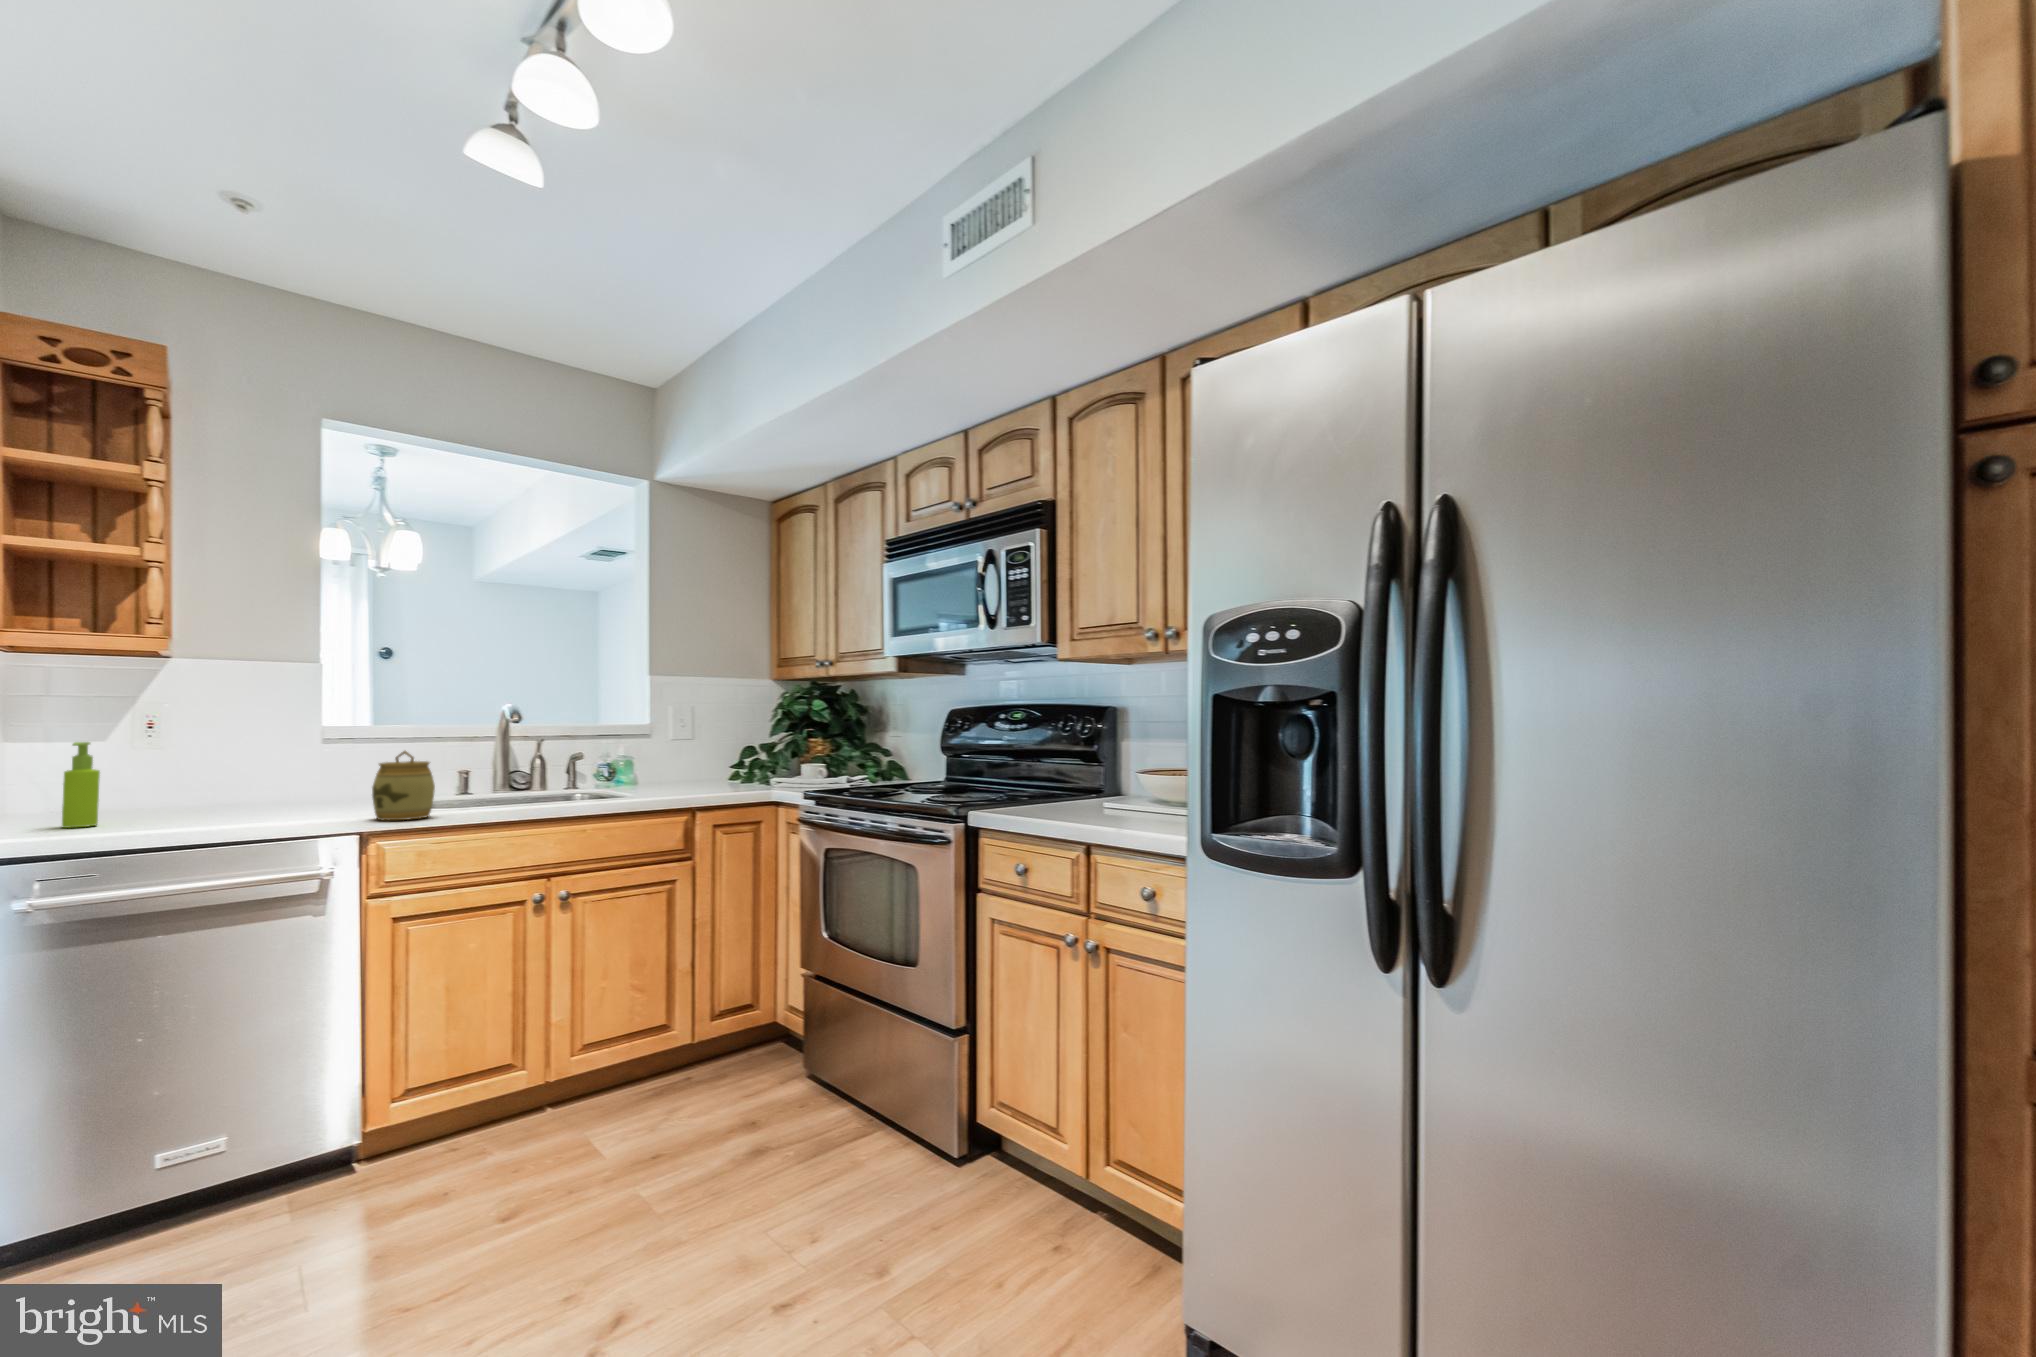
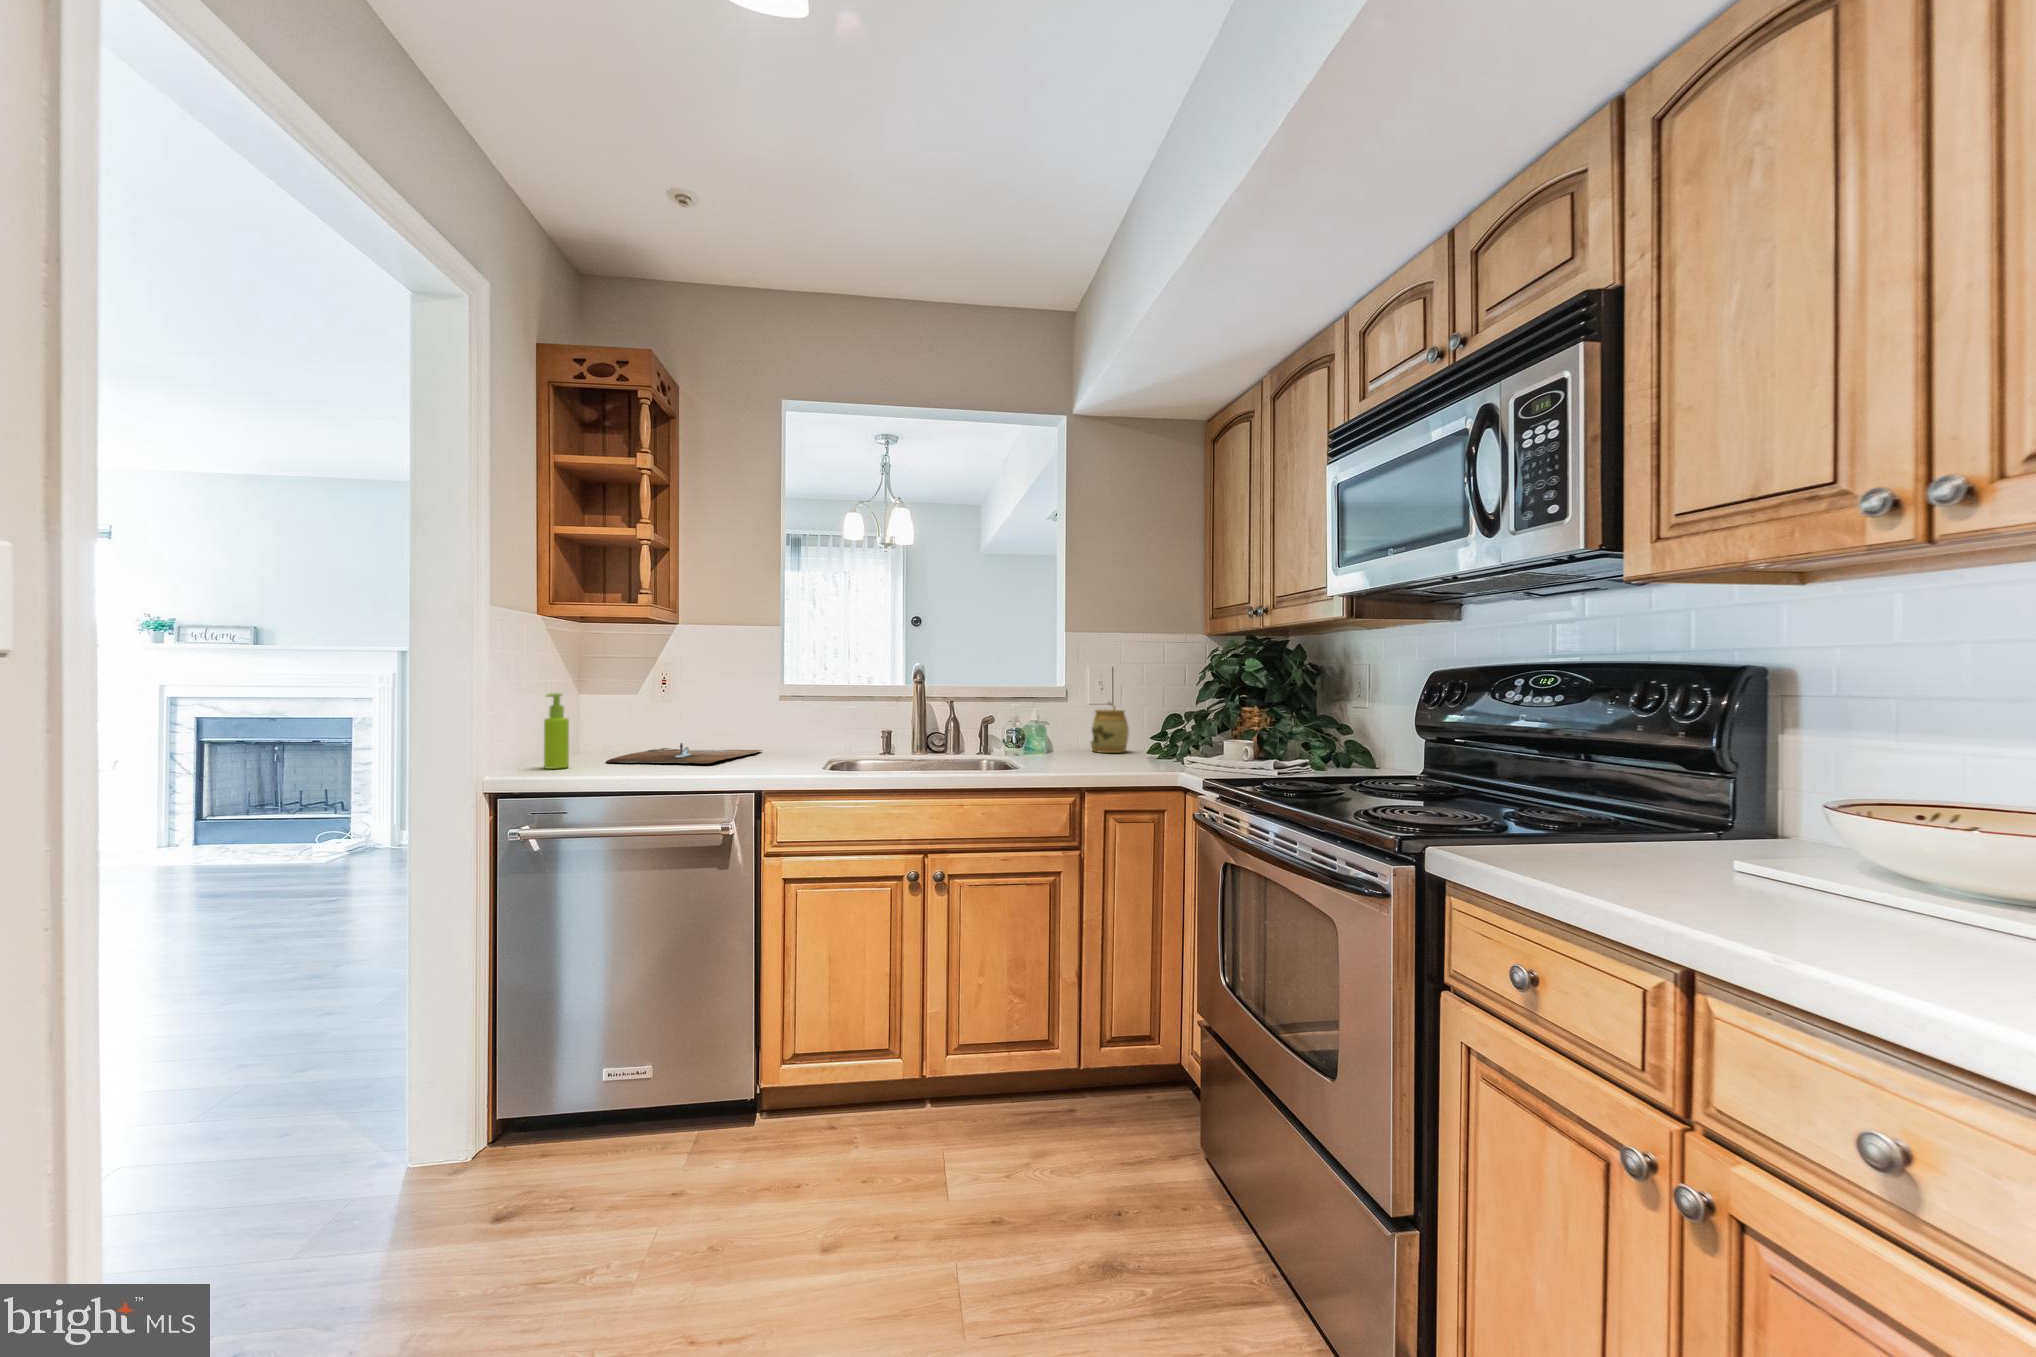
jar: present [372,751,435,820] -> present [1091,702,1129,753]
cutting board: none [132,793,322,818] -> present [606,743,762,763]

